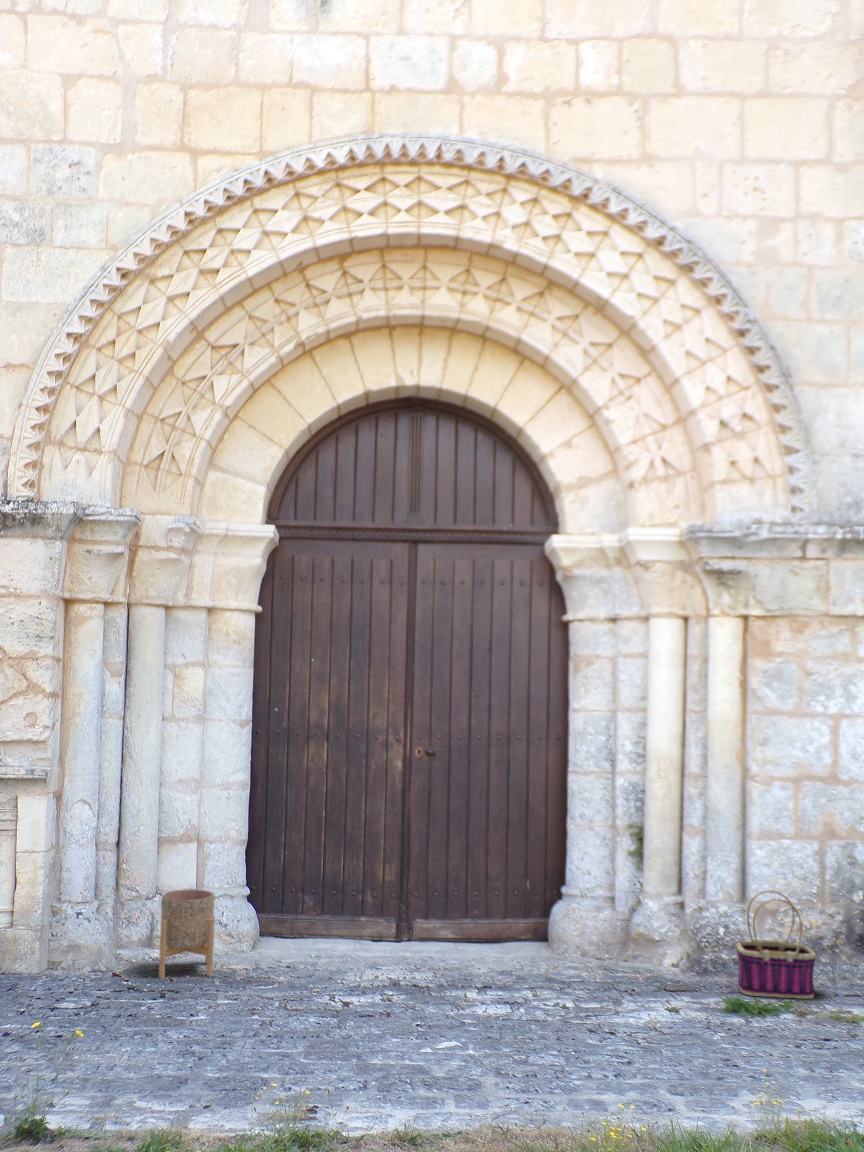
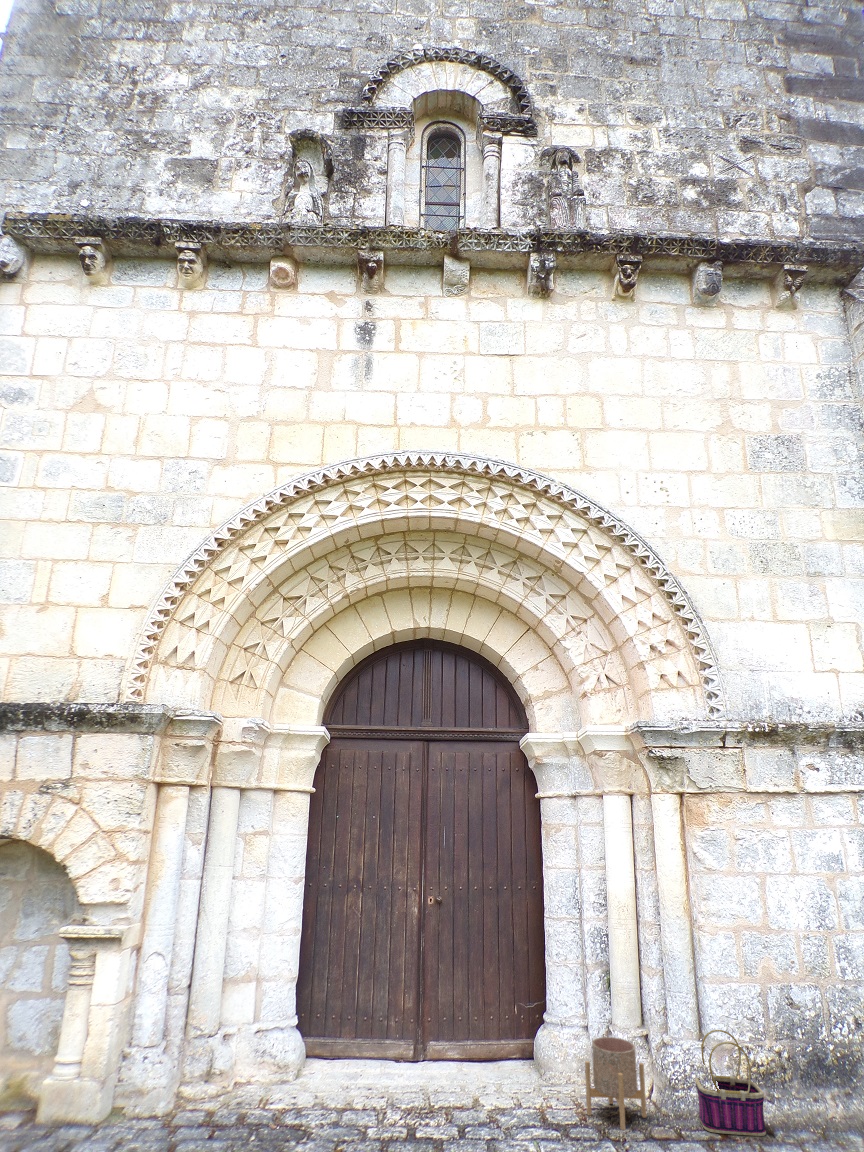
planter: present [159,889,215,978] -> present [585,1037,647,1130]

